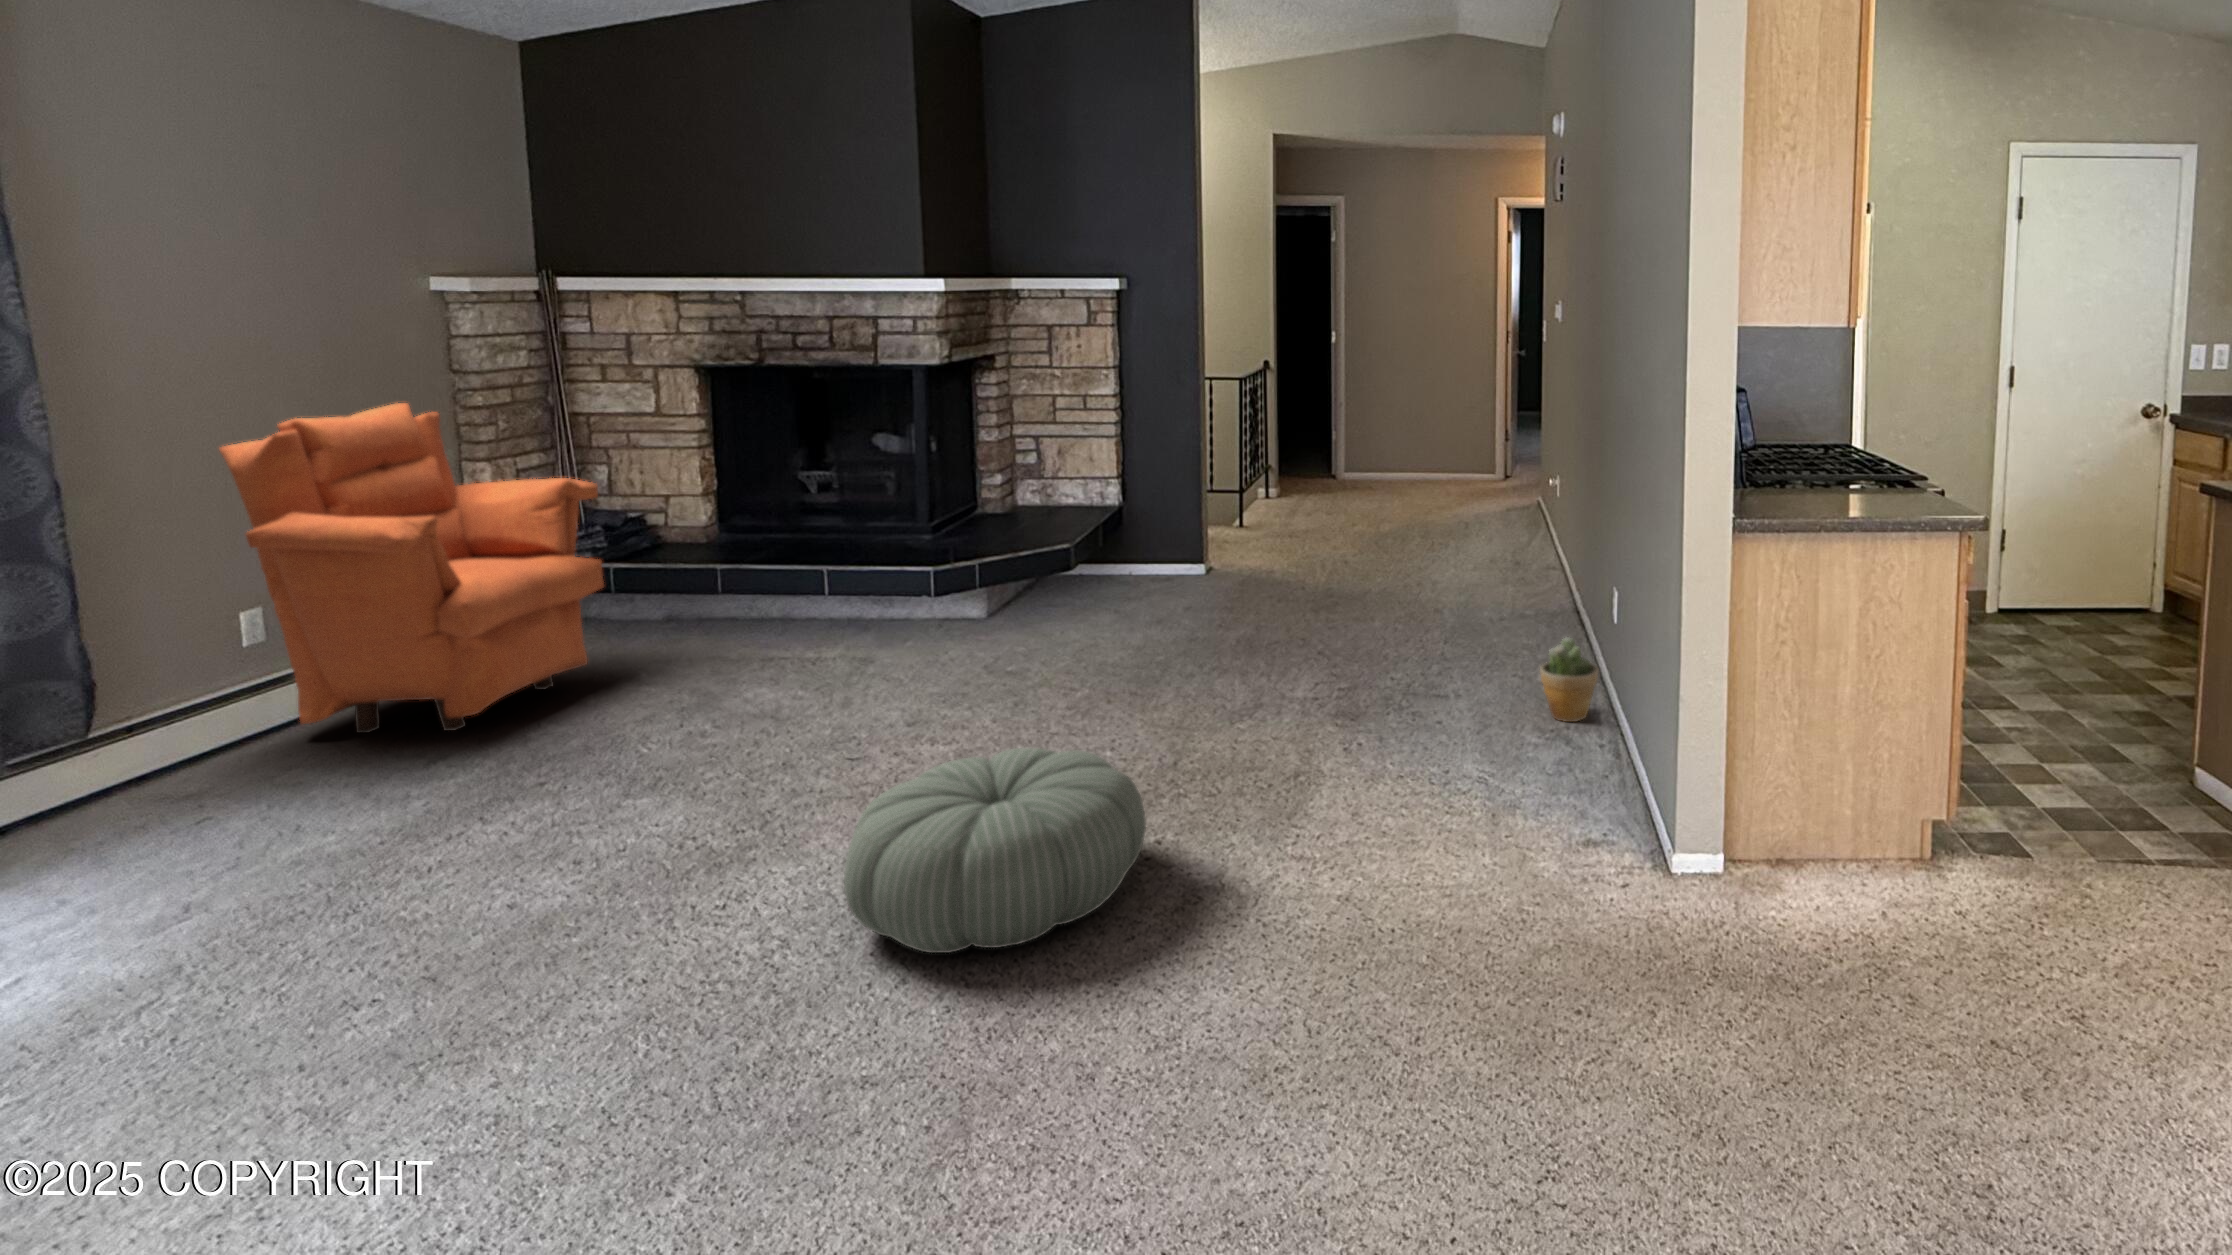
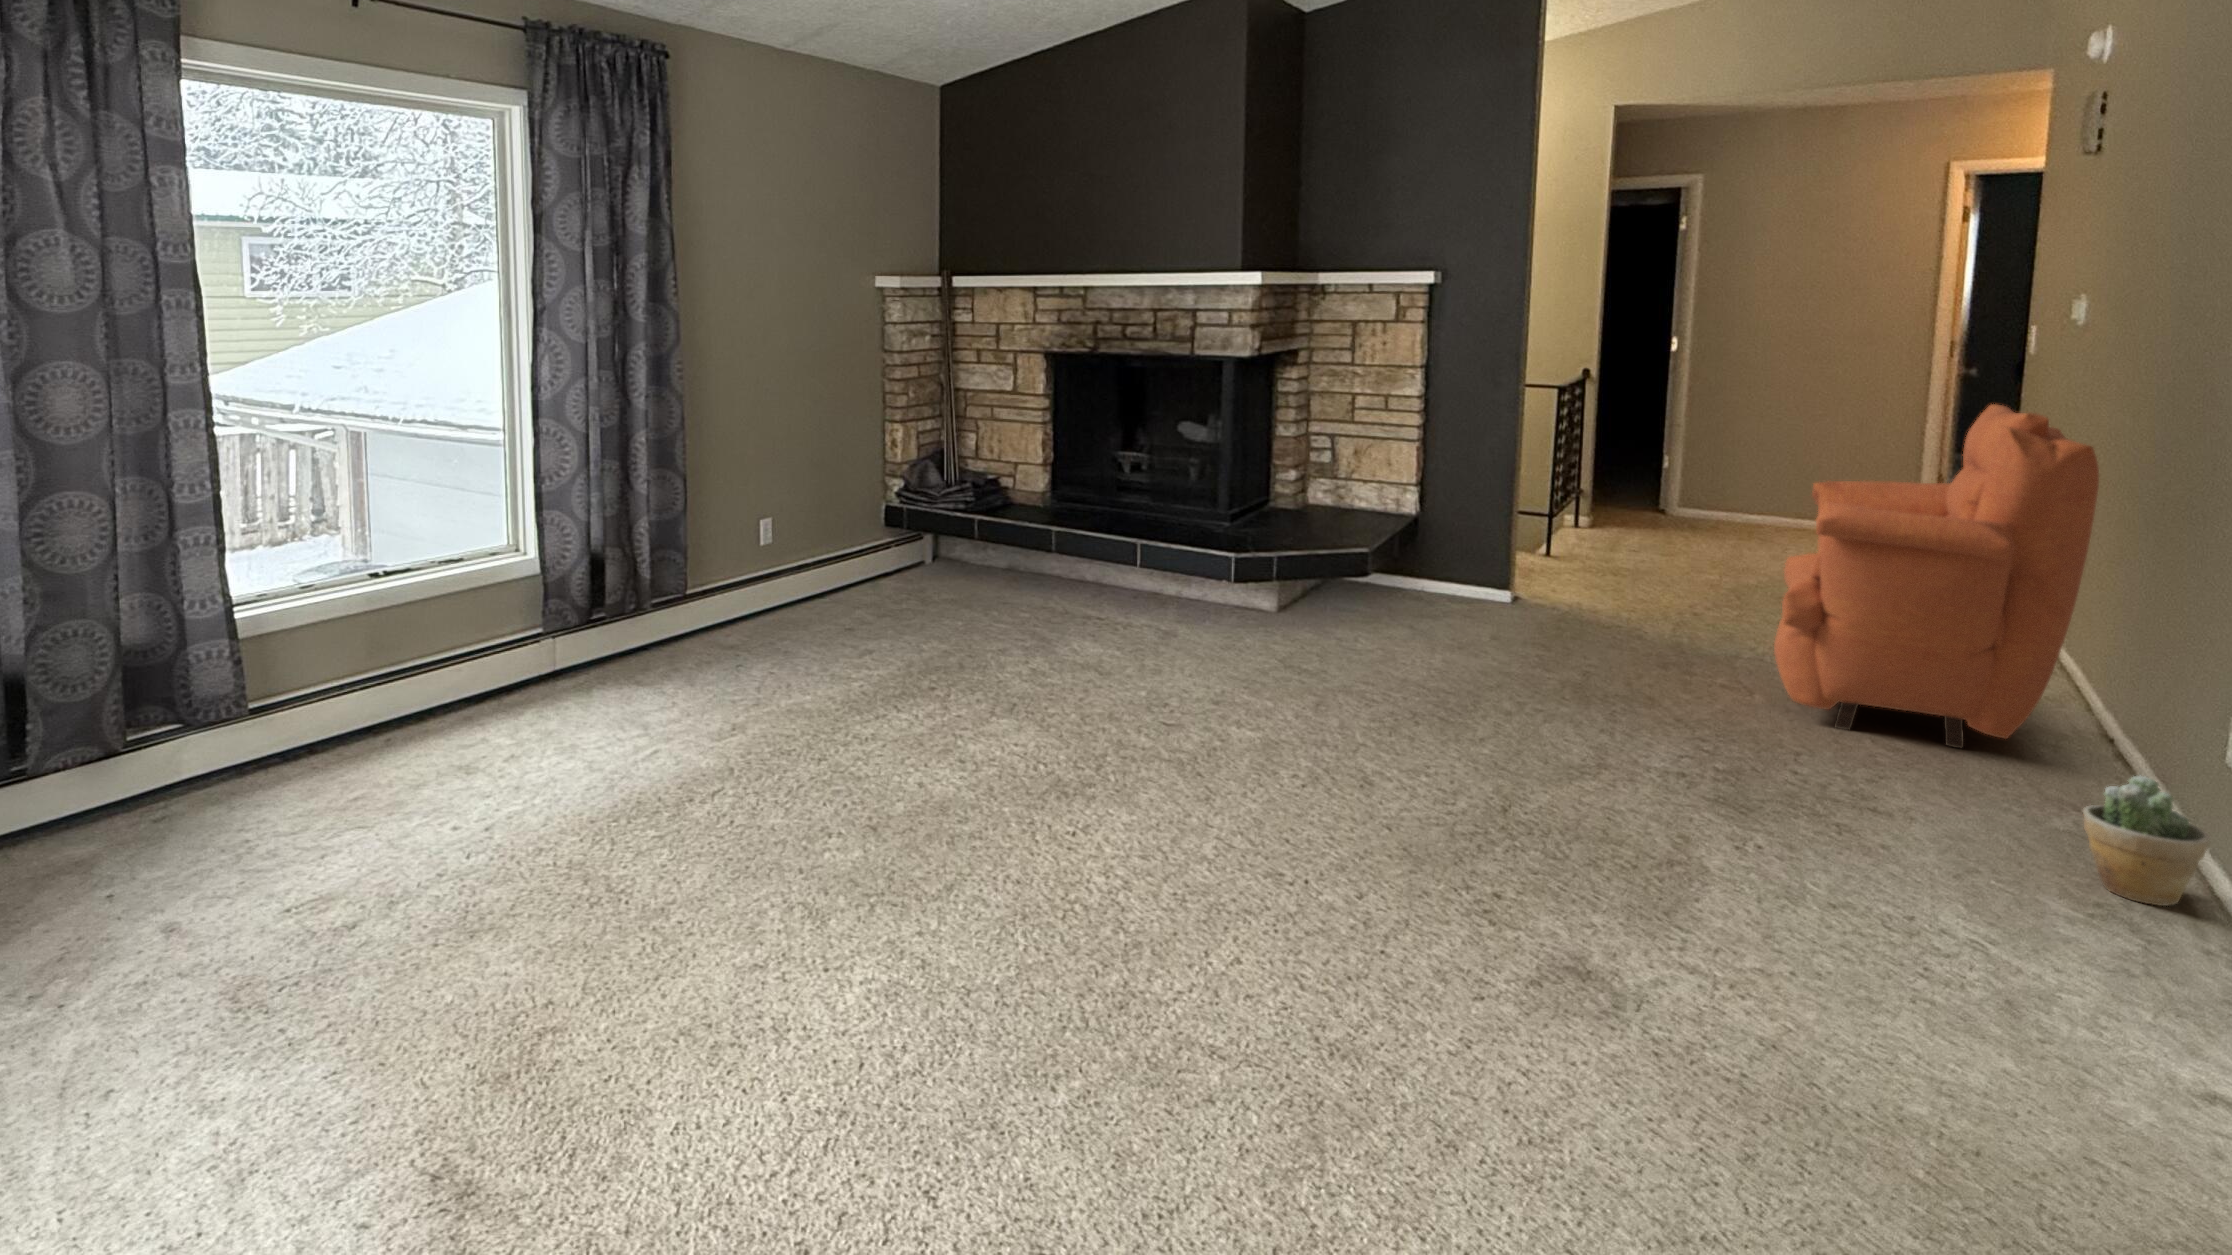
armchair: present [219,403,604,733] -> present [1774,404,2099,749]
pouf: present [844,748,1146,953] -> none [1181,748,1493,962]

